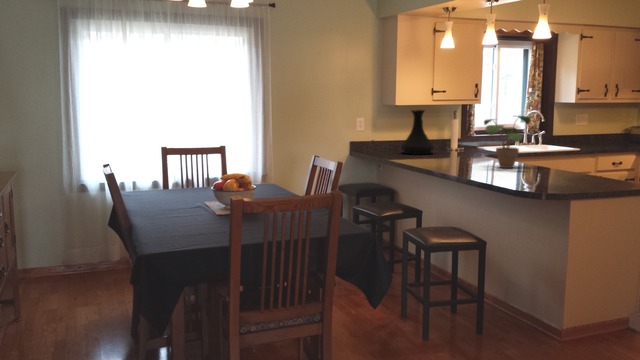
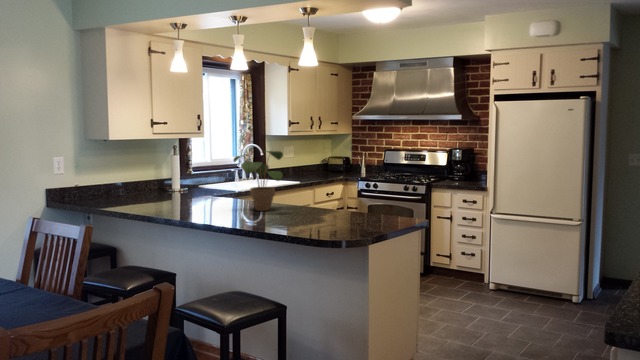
vase: present [401,110,434,154] -> none [117,145,159,200]

